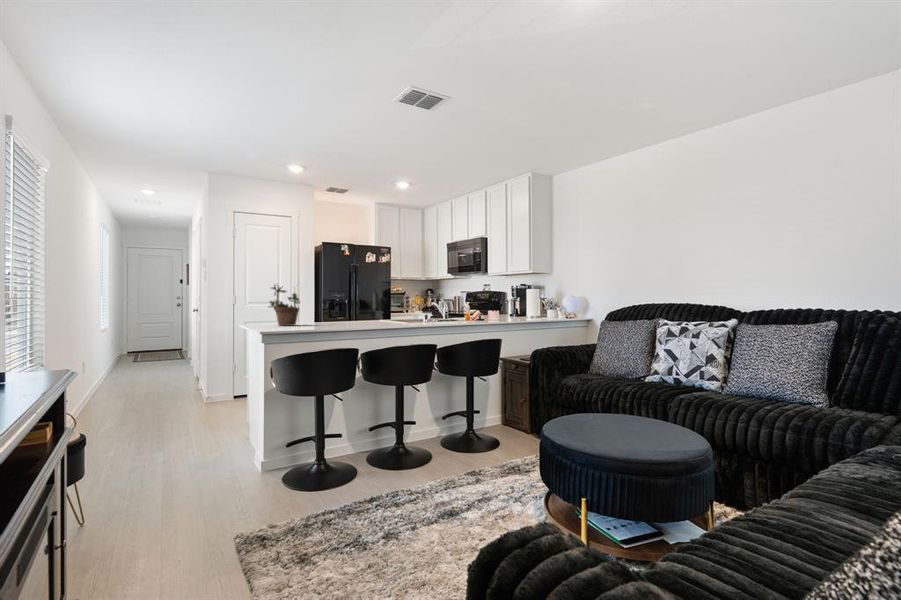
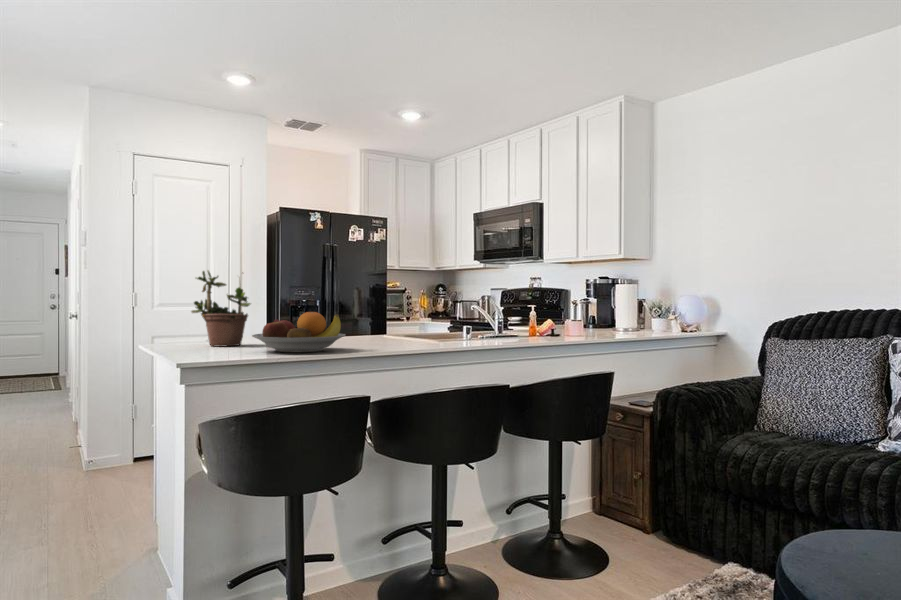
fruit bowl: none [300,306,352,328] -> present [252,312,345,353]

